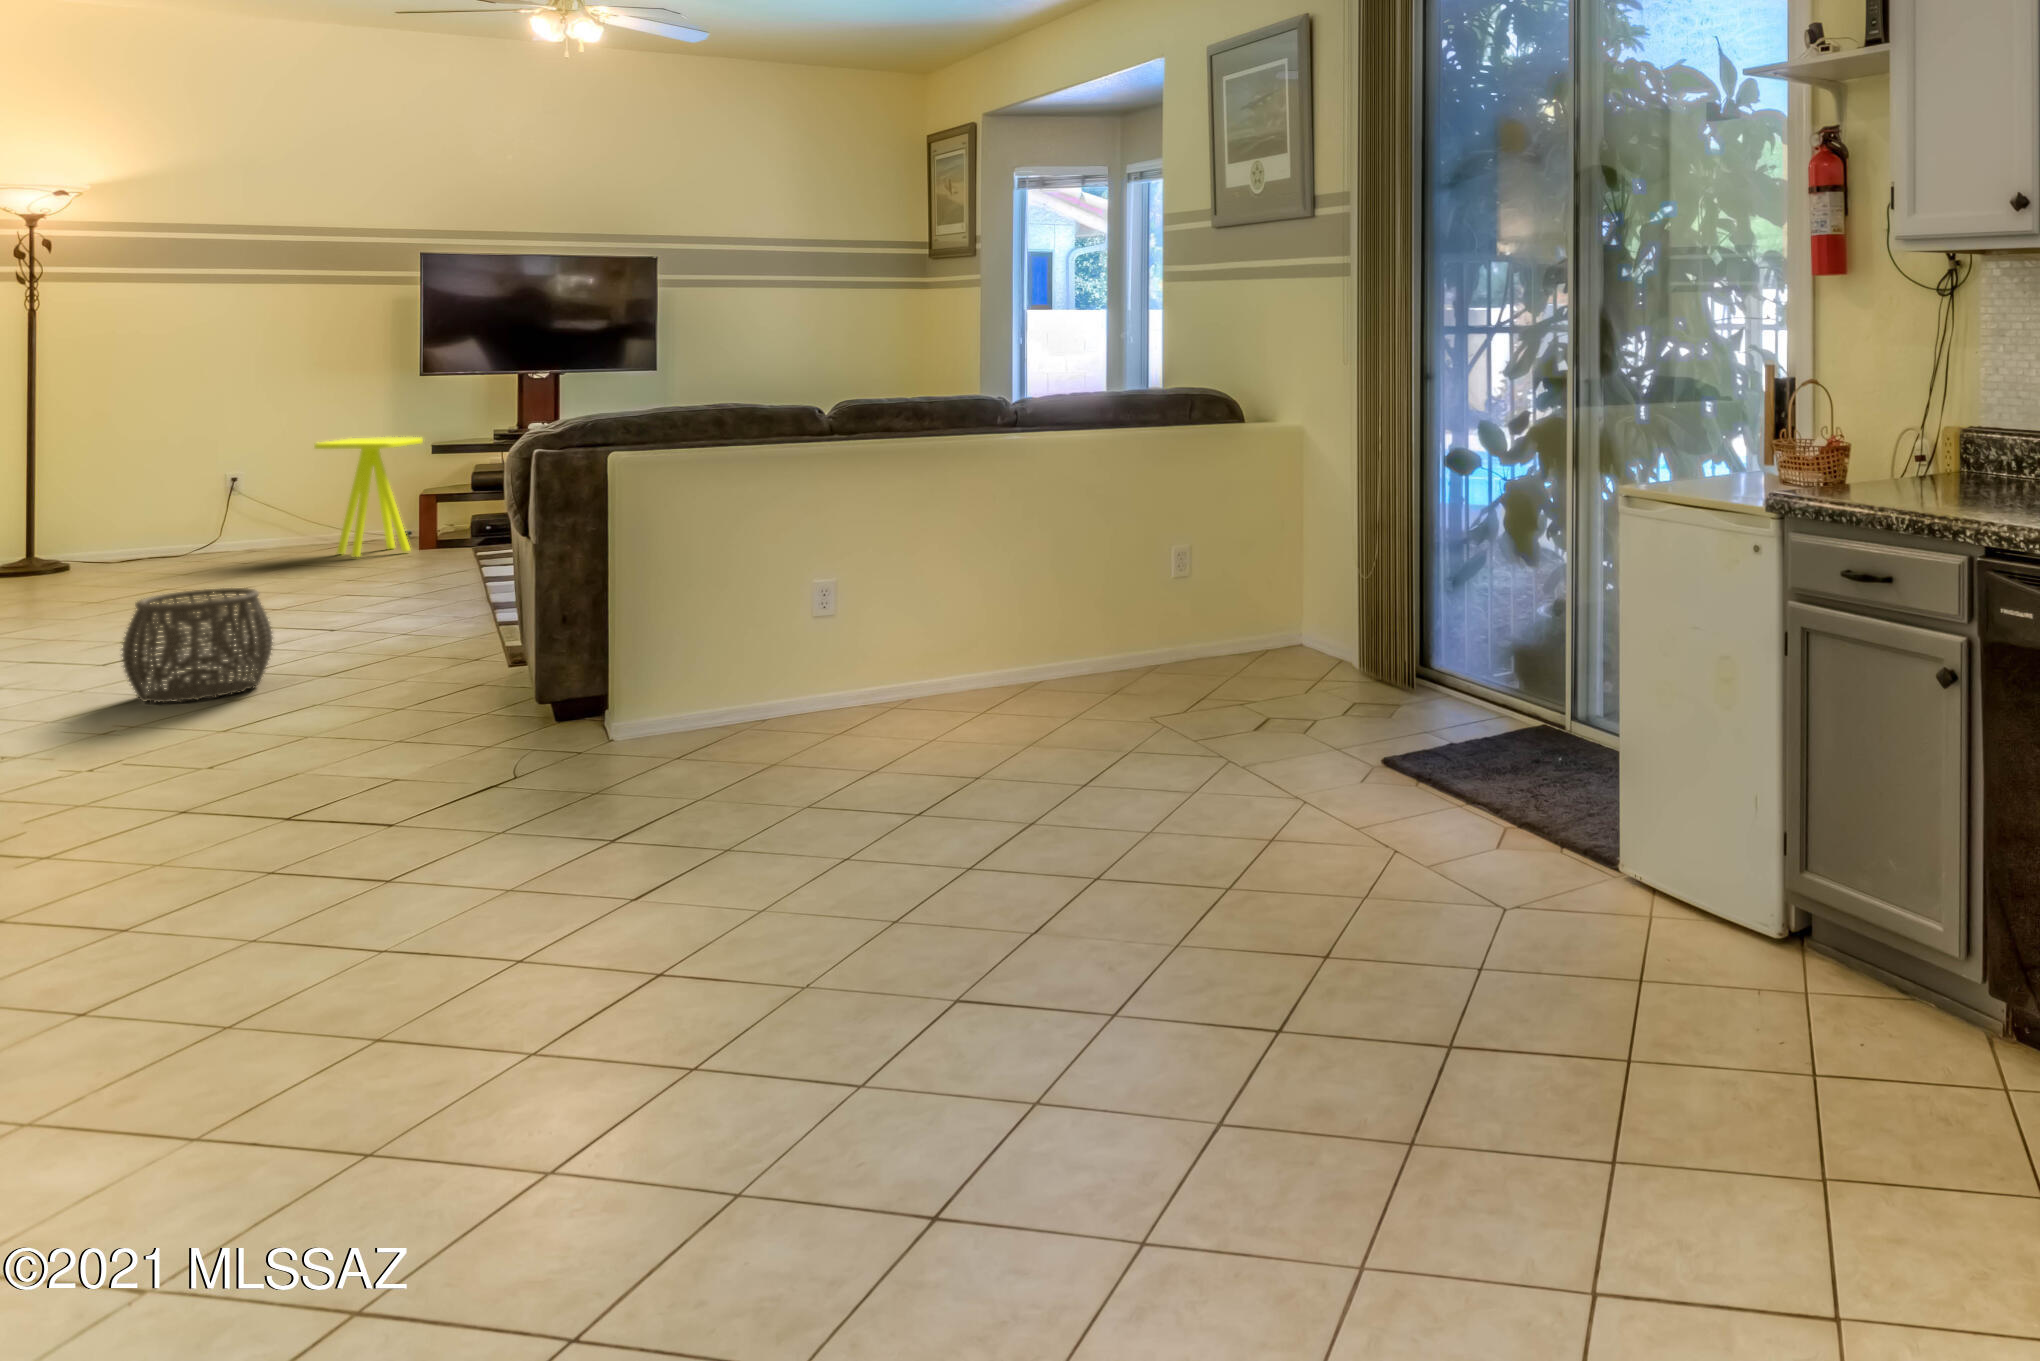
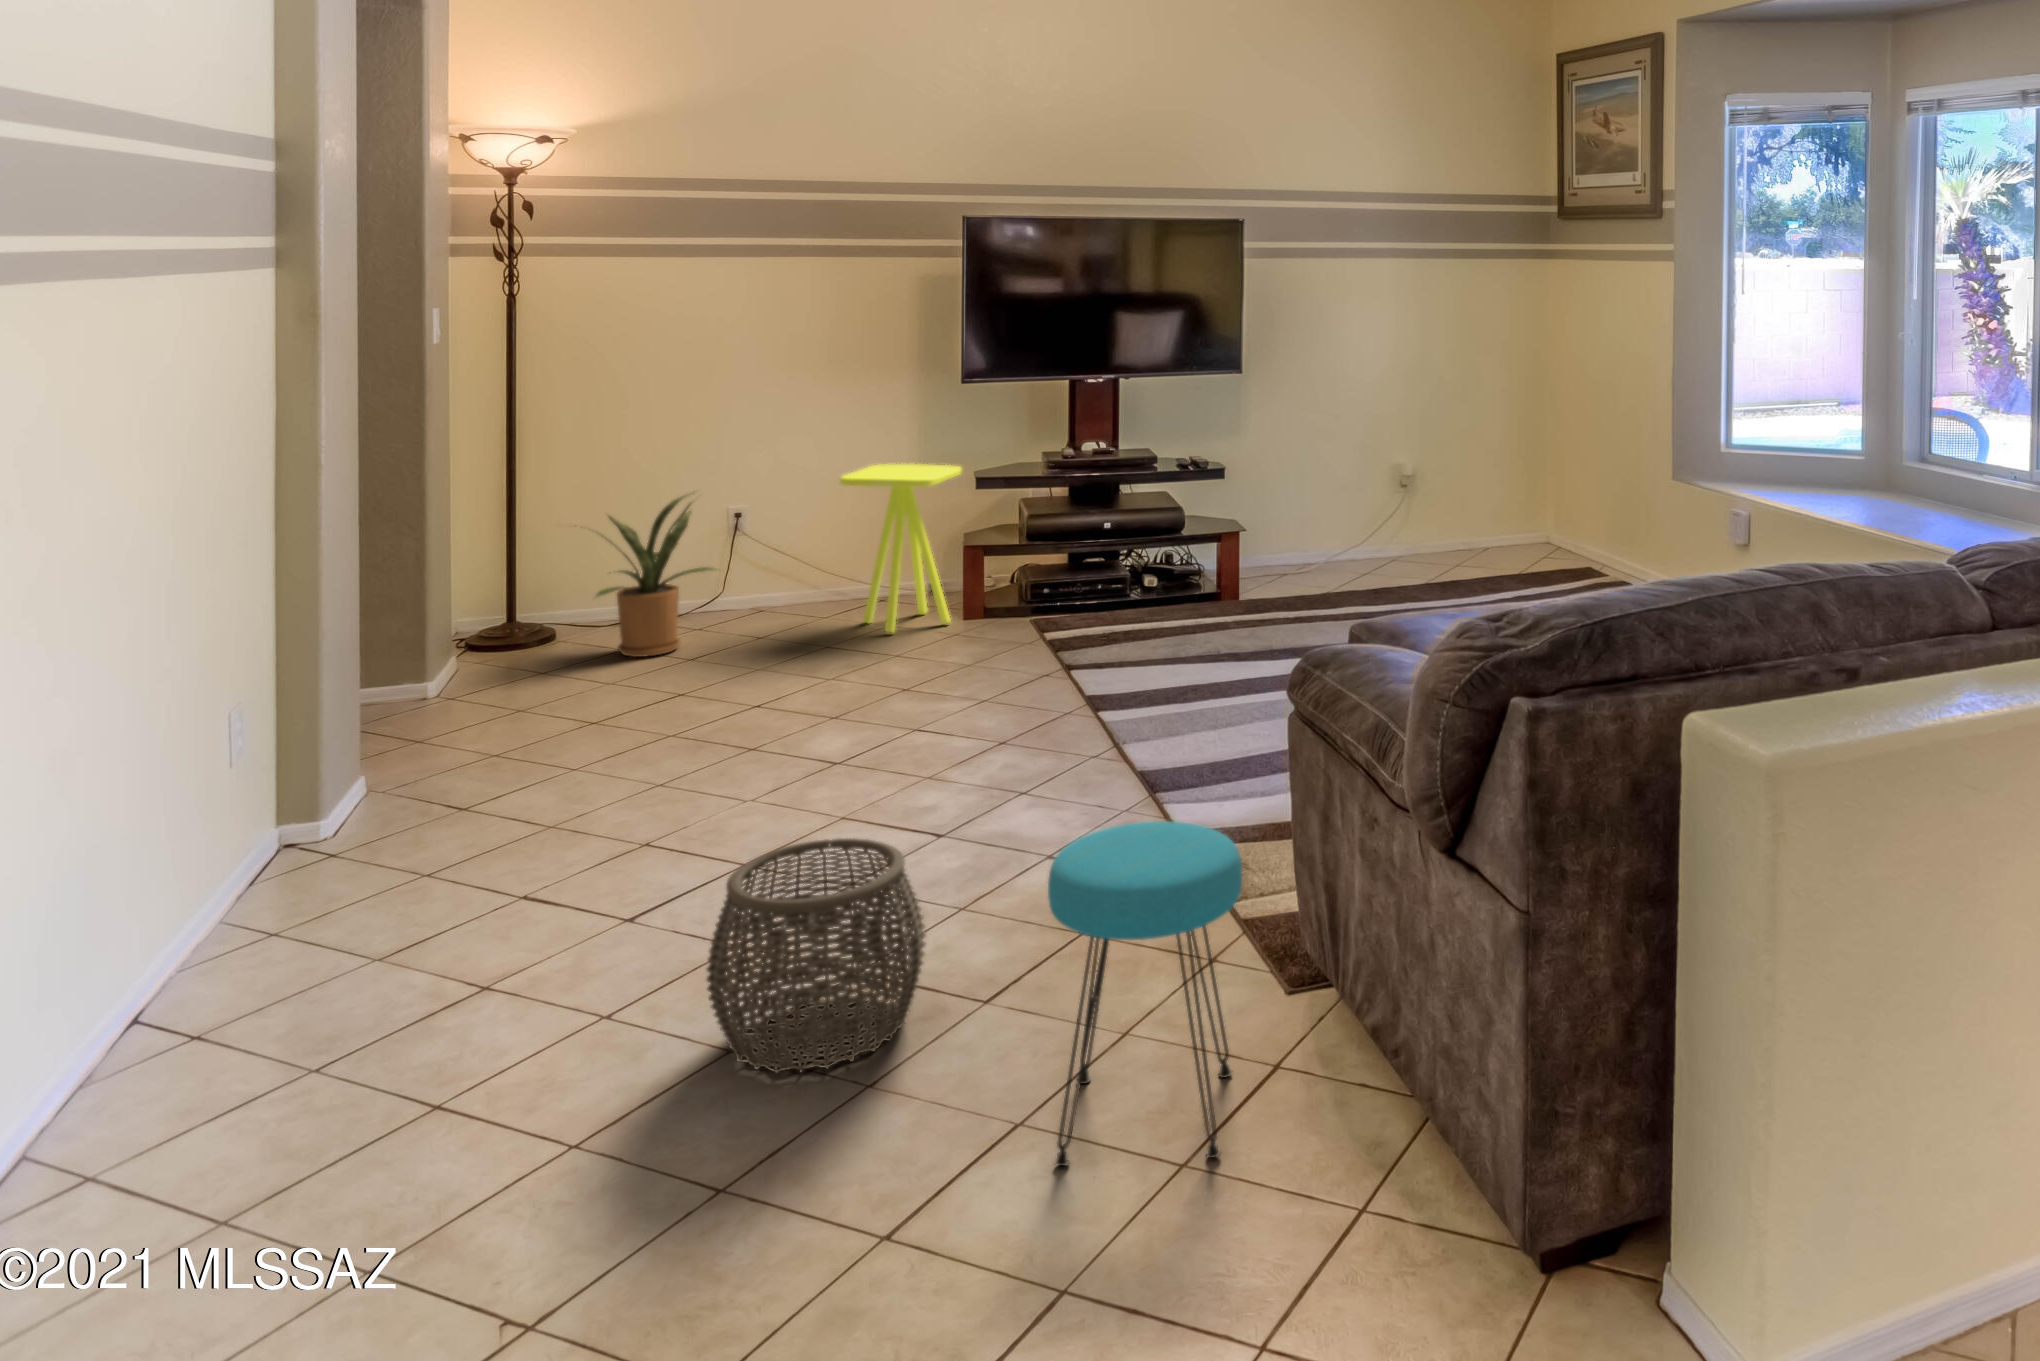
house plant: none [61,454,215,575] -> present [596,491,715,657]
stool: none [319,552,453,716] -> present [1048,821,1242,1166]

